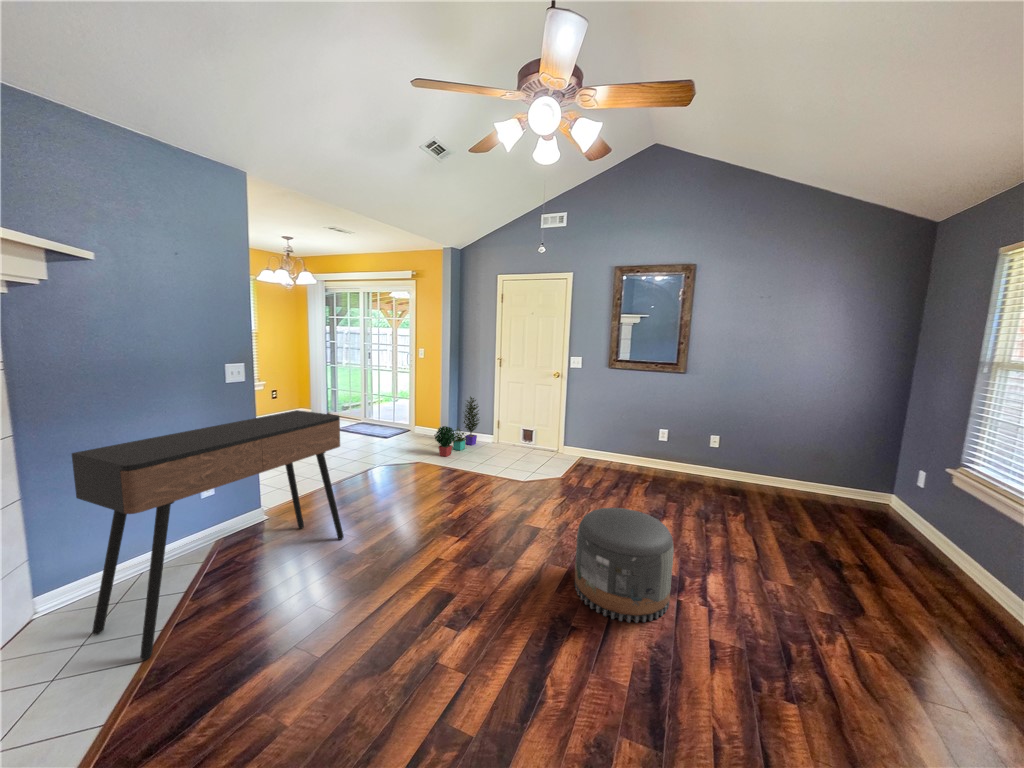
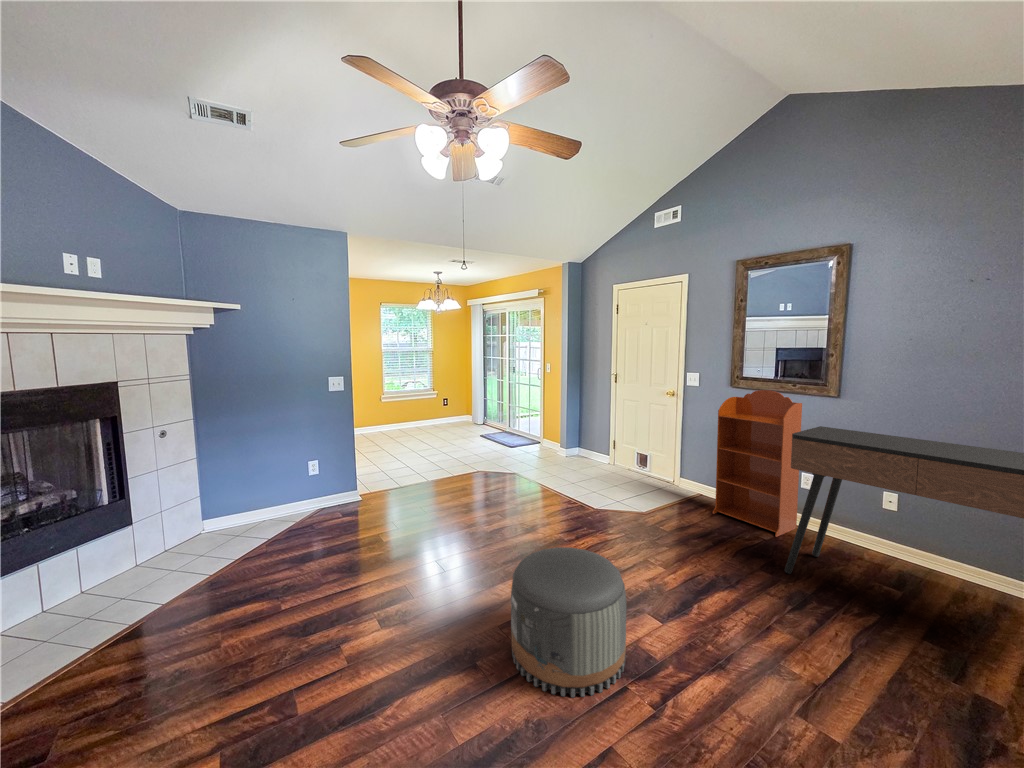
bookcase: none [602,375,661,478] -> present [713,390,802,537]
potted plant: present [434,396,479,457] -> none [533,411,594,473]
console table: present [72,410,344,660] -> present [785,426,1024,574]

